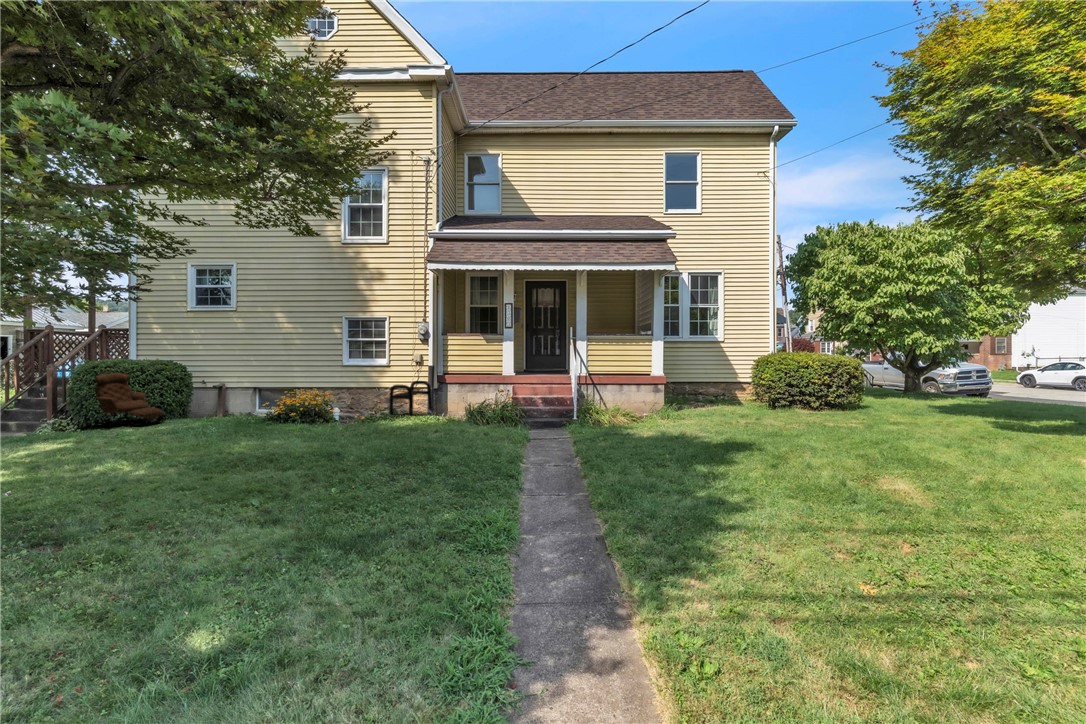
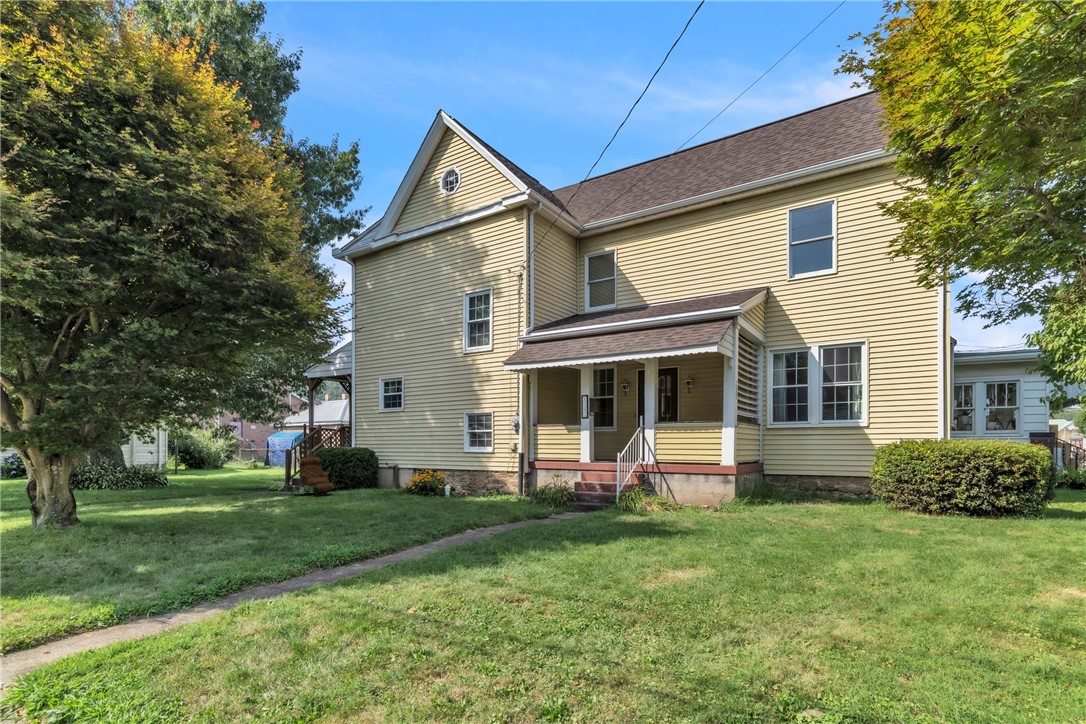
bench: present [389,381,432,415] -> none [484,467,524,498]

